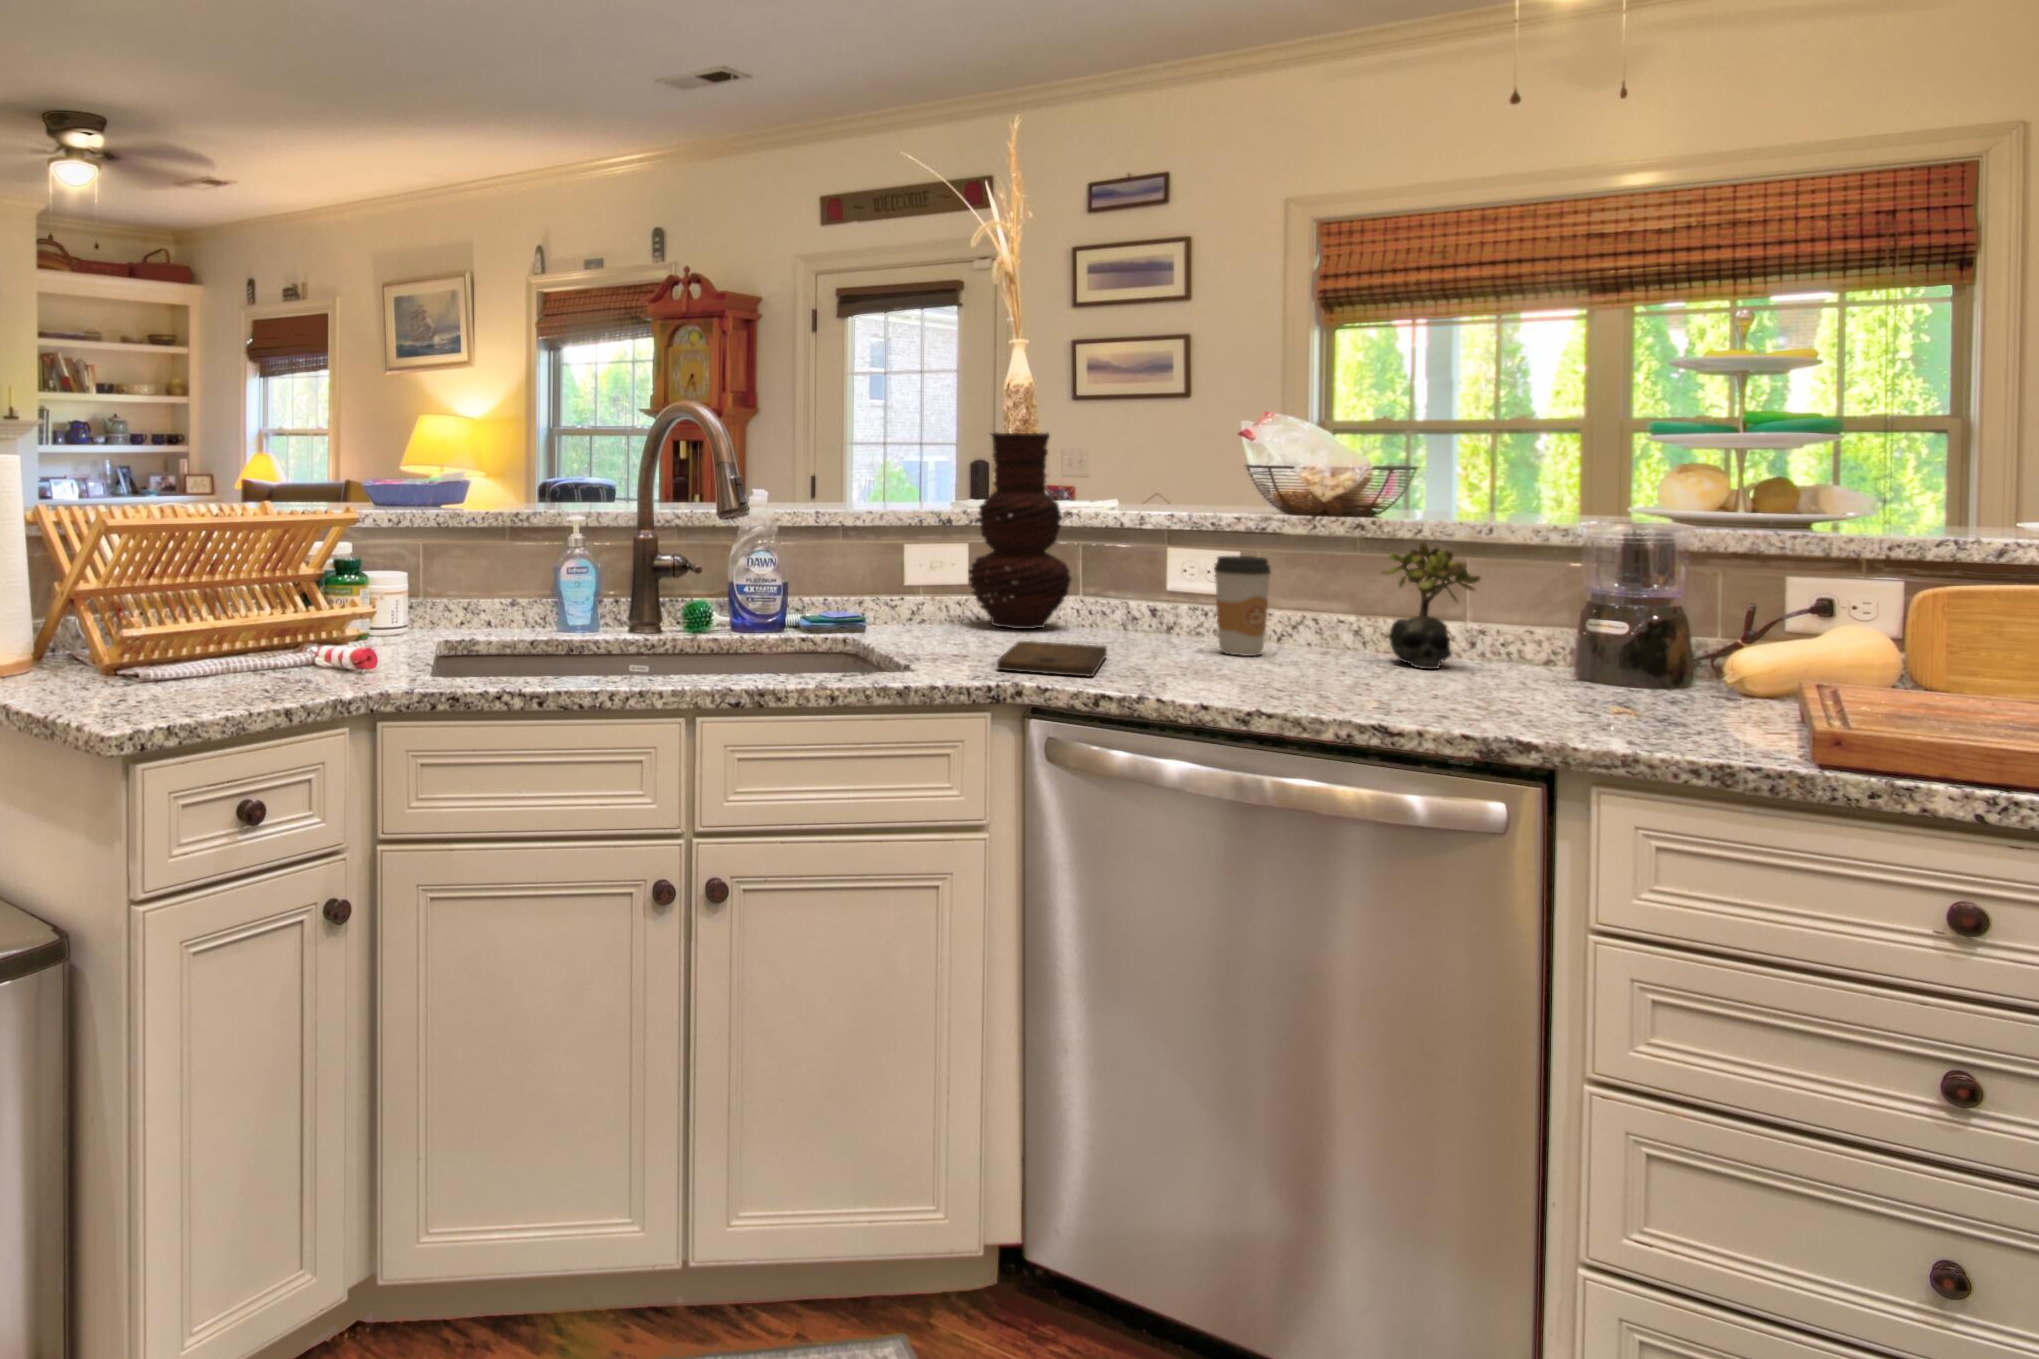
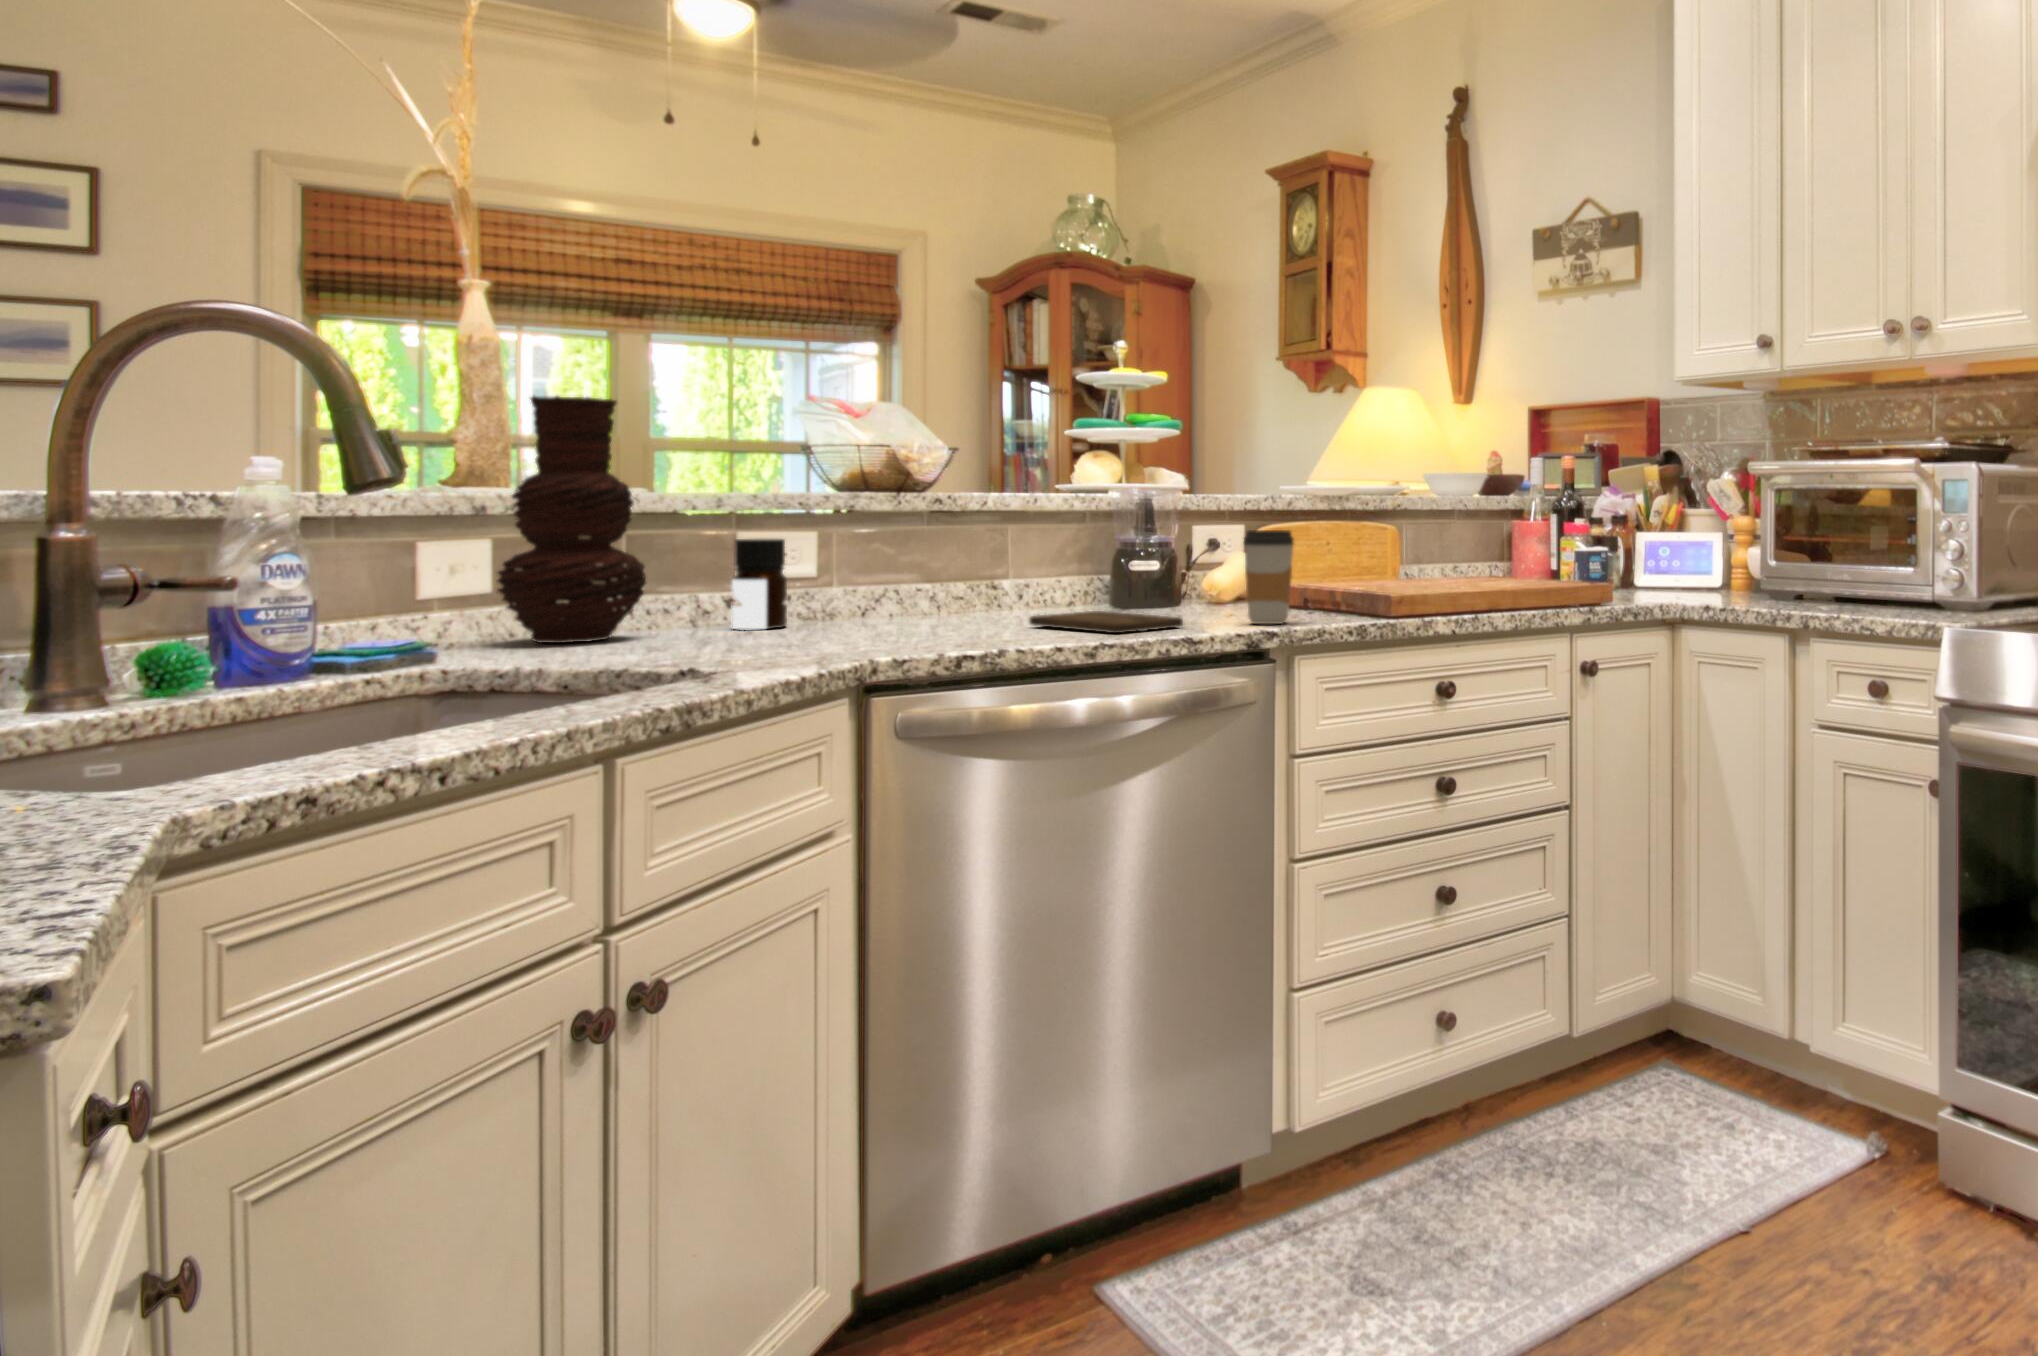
succulent plant: present [1383,542,1480,669] -> none [987,512,1065,617]
bottle: none [1144,553,1192,639] -> present [732,539,787,630]
coffee cup: present [1214,556,1271,656] -> present [1244,530,1294,624]
cutting board: present [997,641,1107,677] -> present [1029,611,1183,633]

